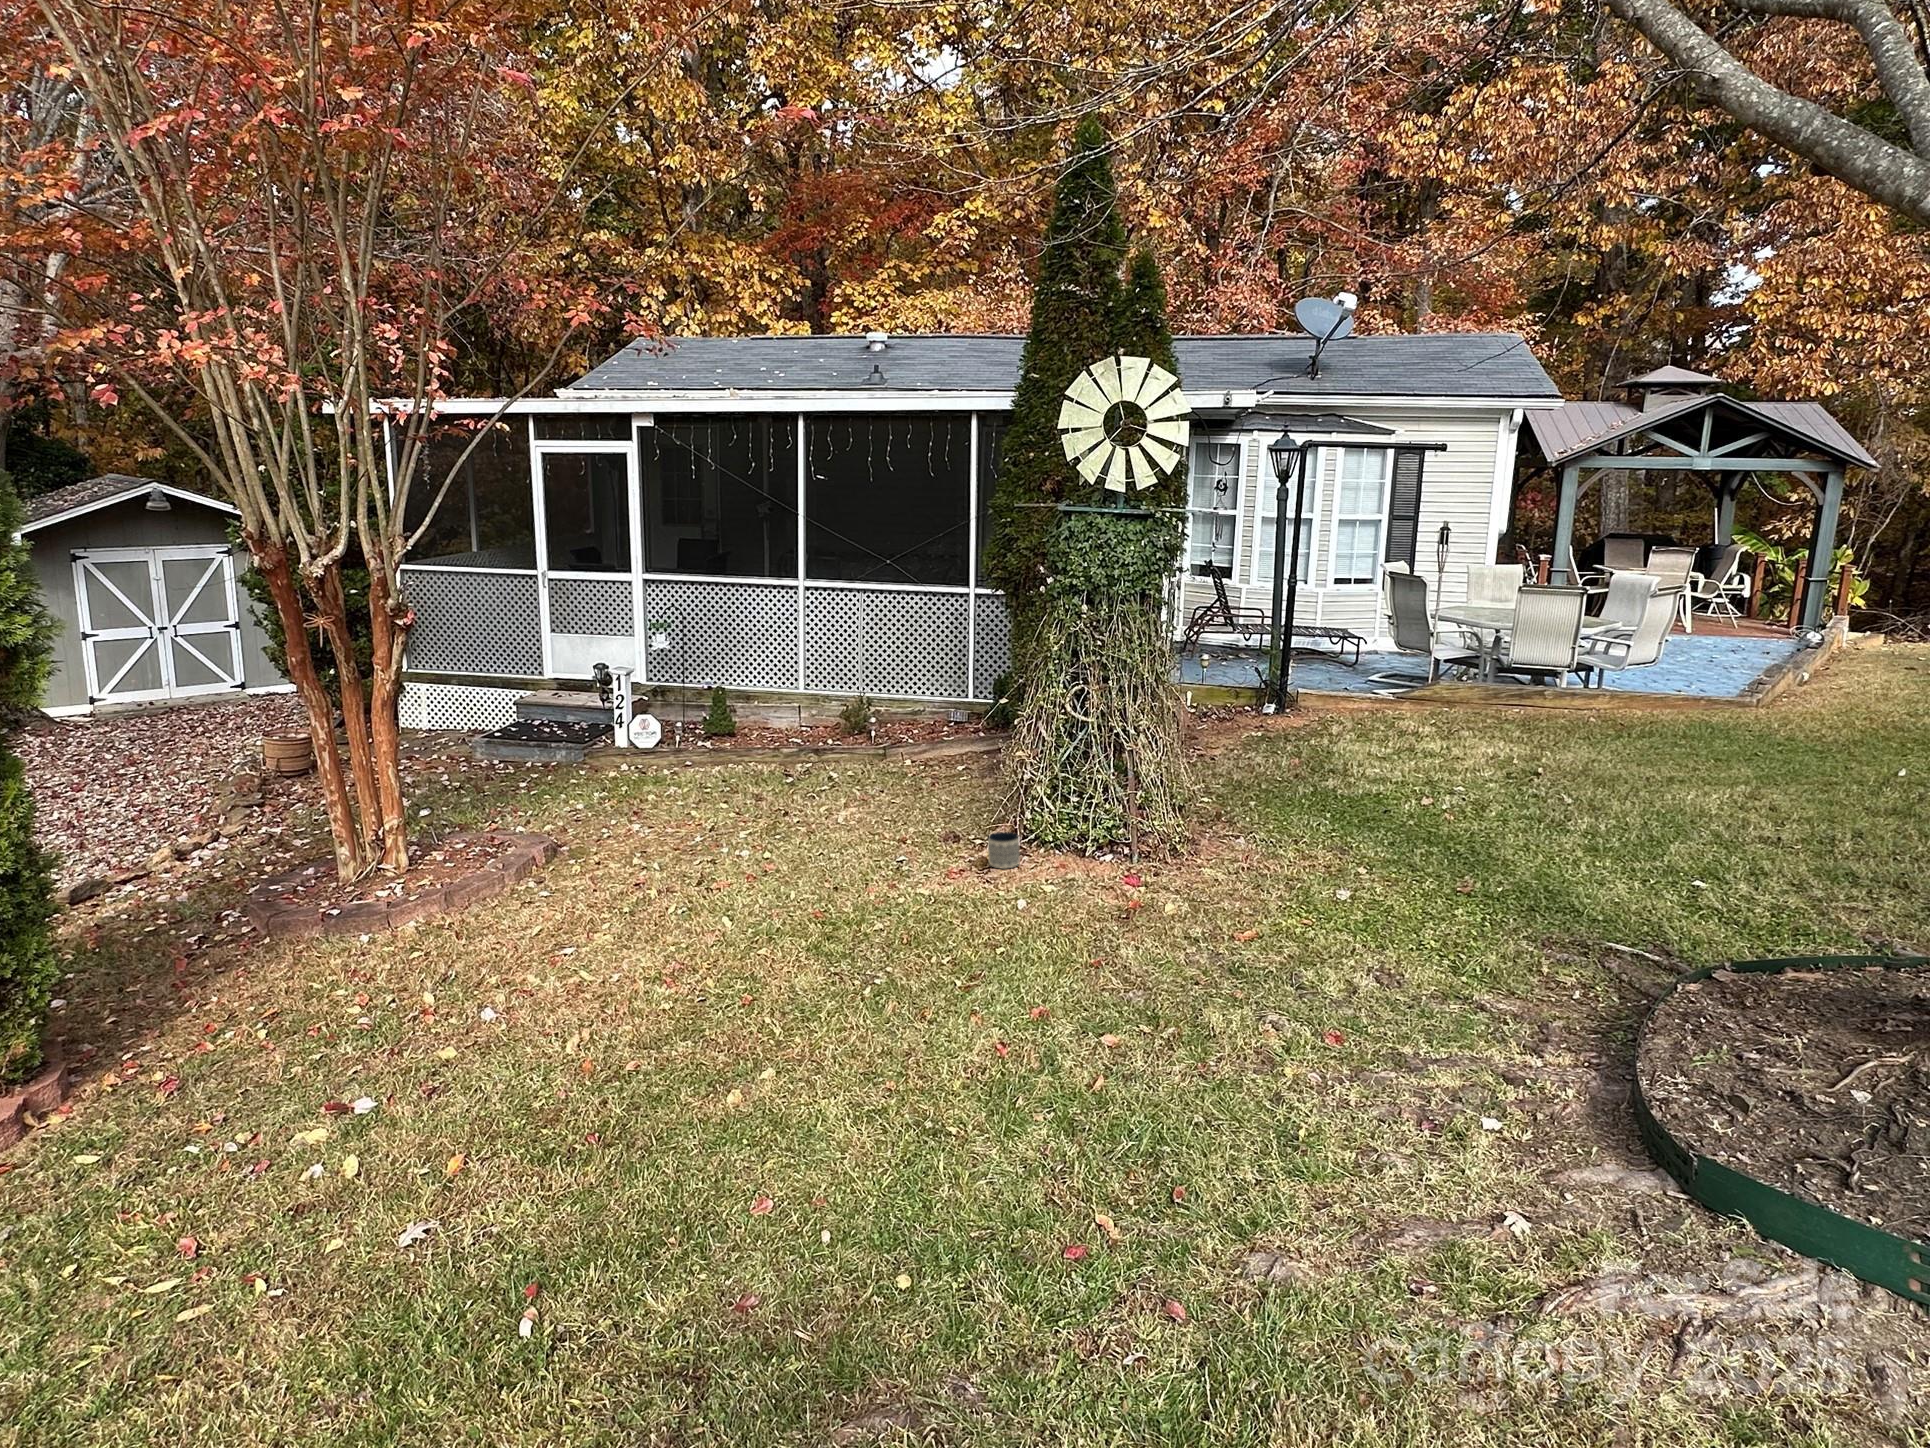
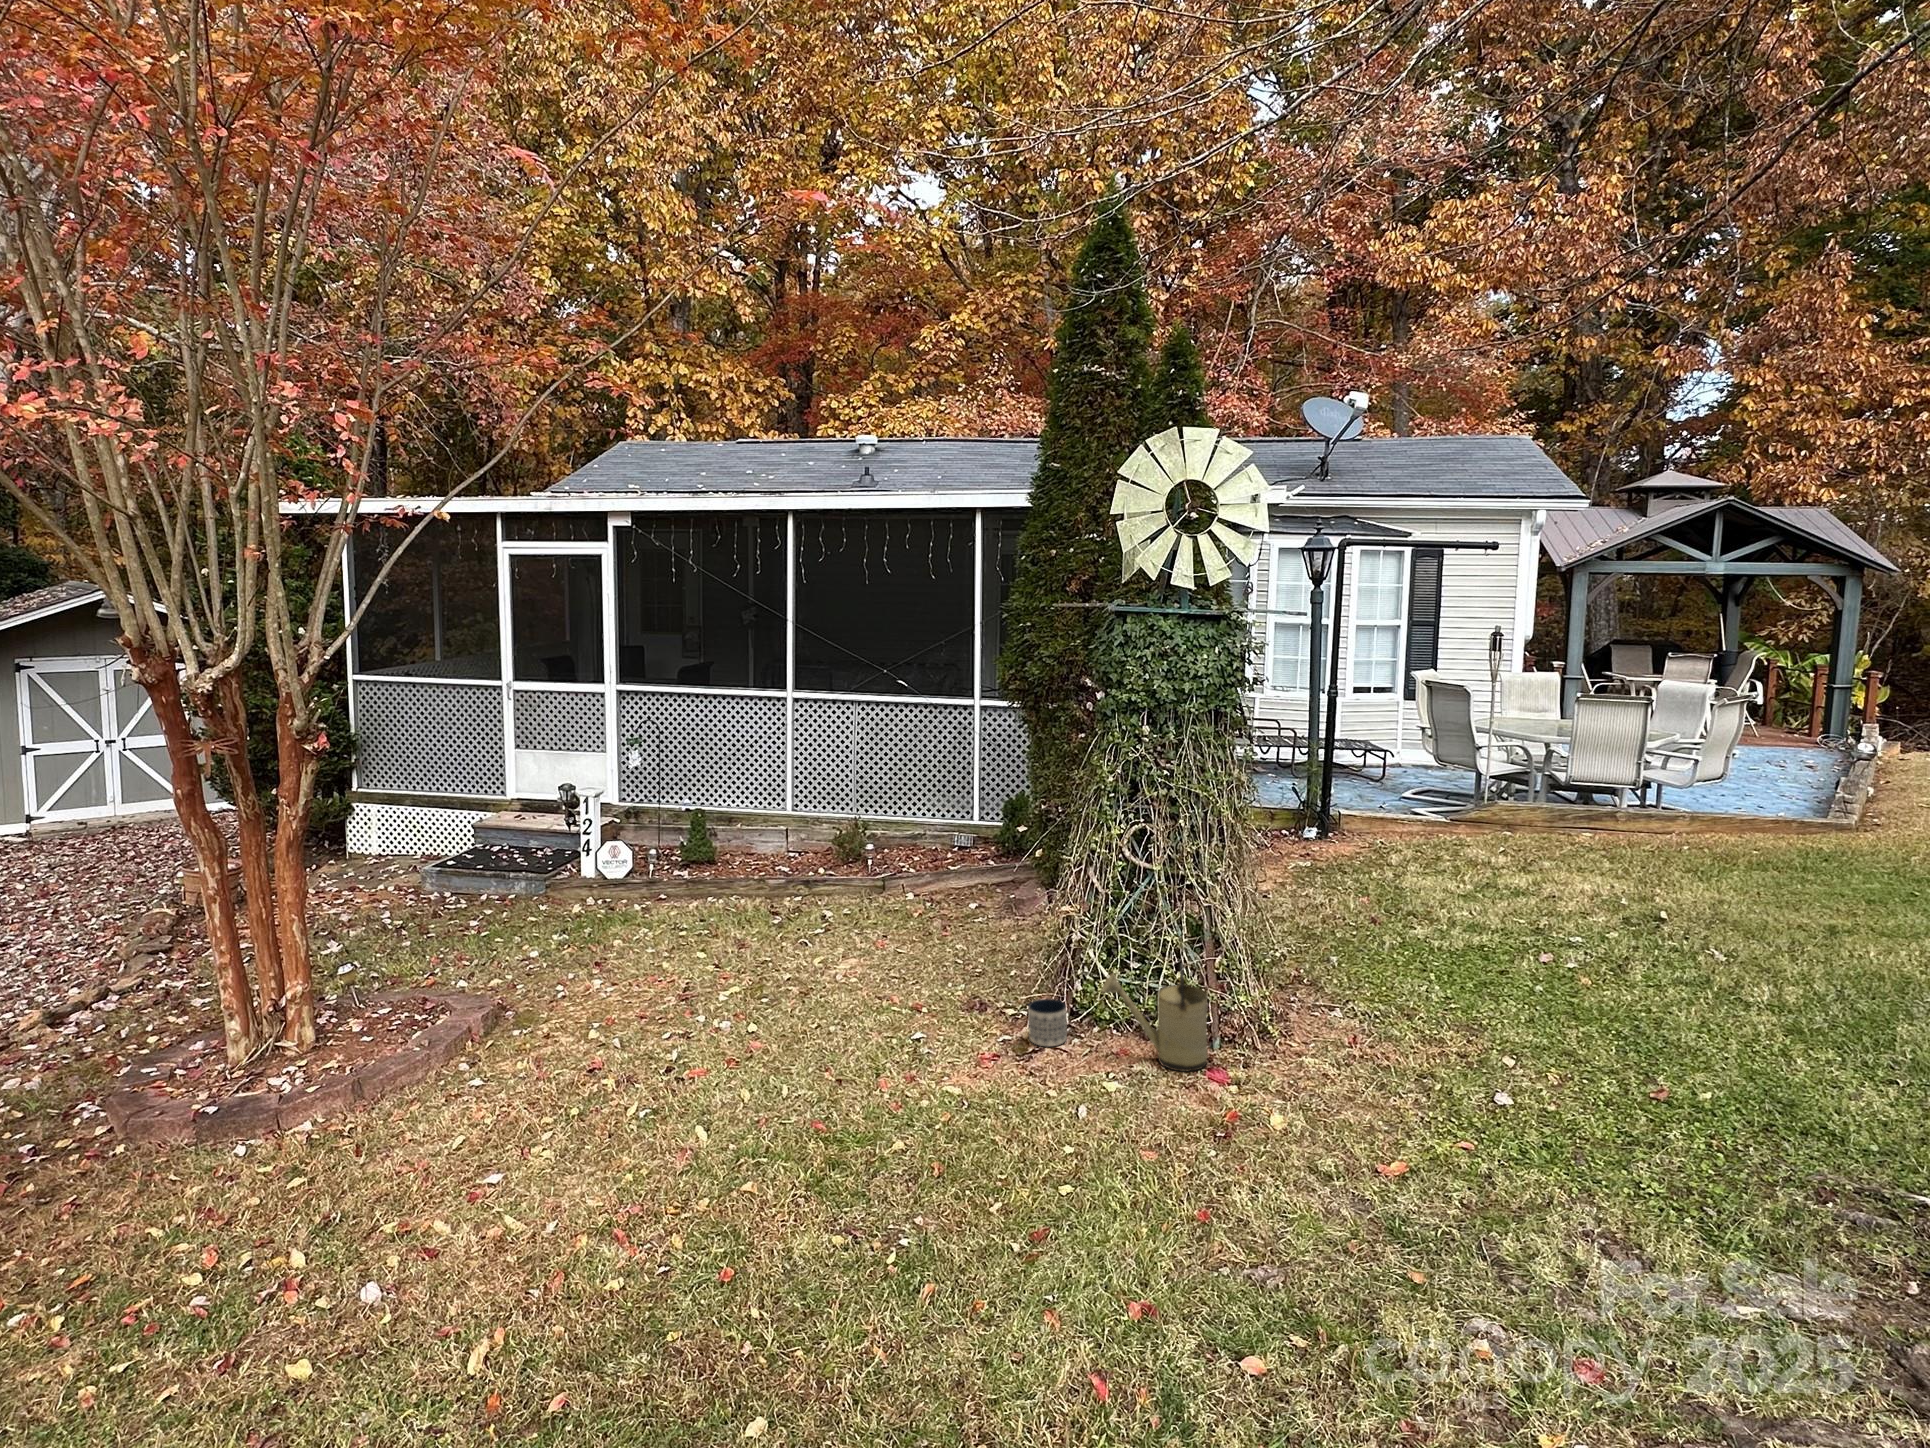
watering can: none [1046,800,1139,885] -> present [1102,964,1209,1072]

